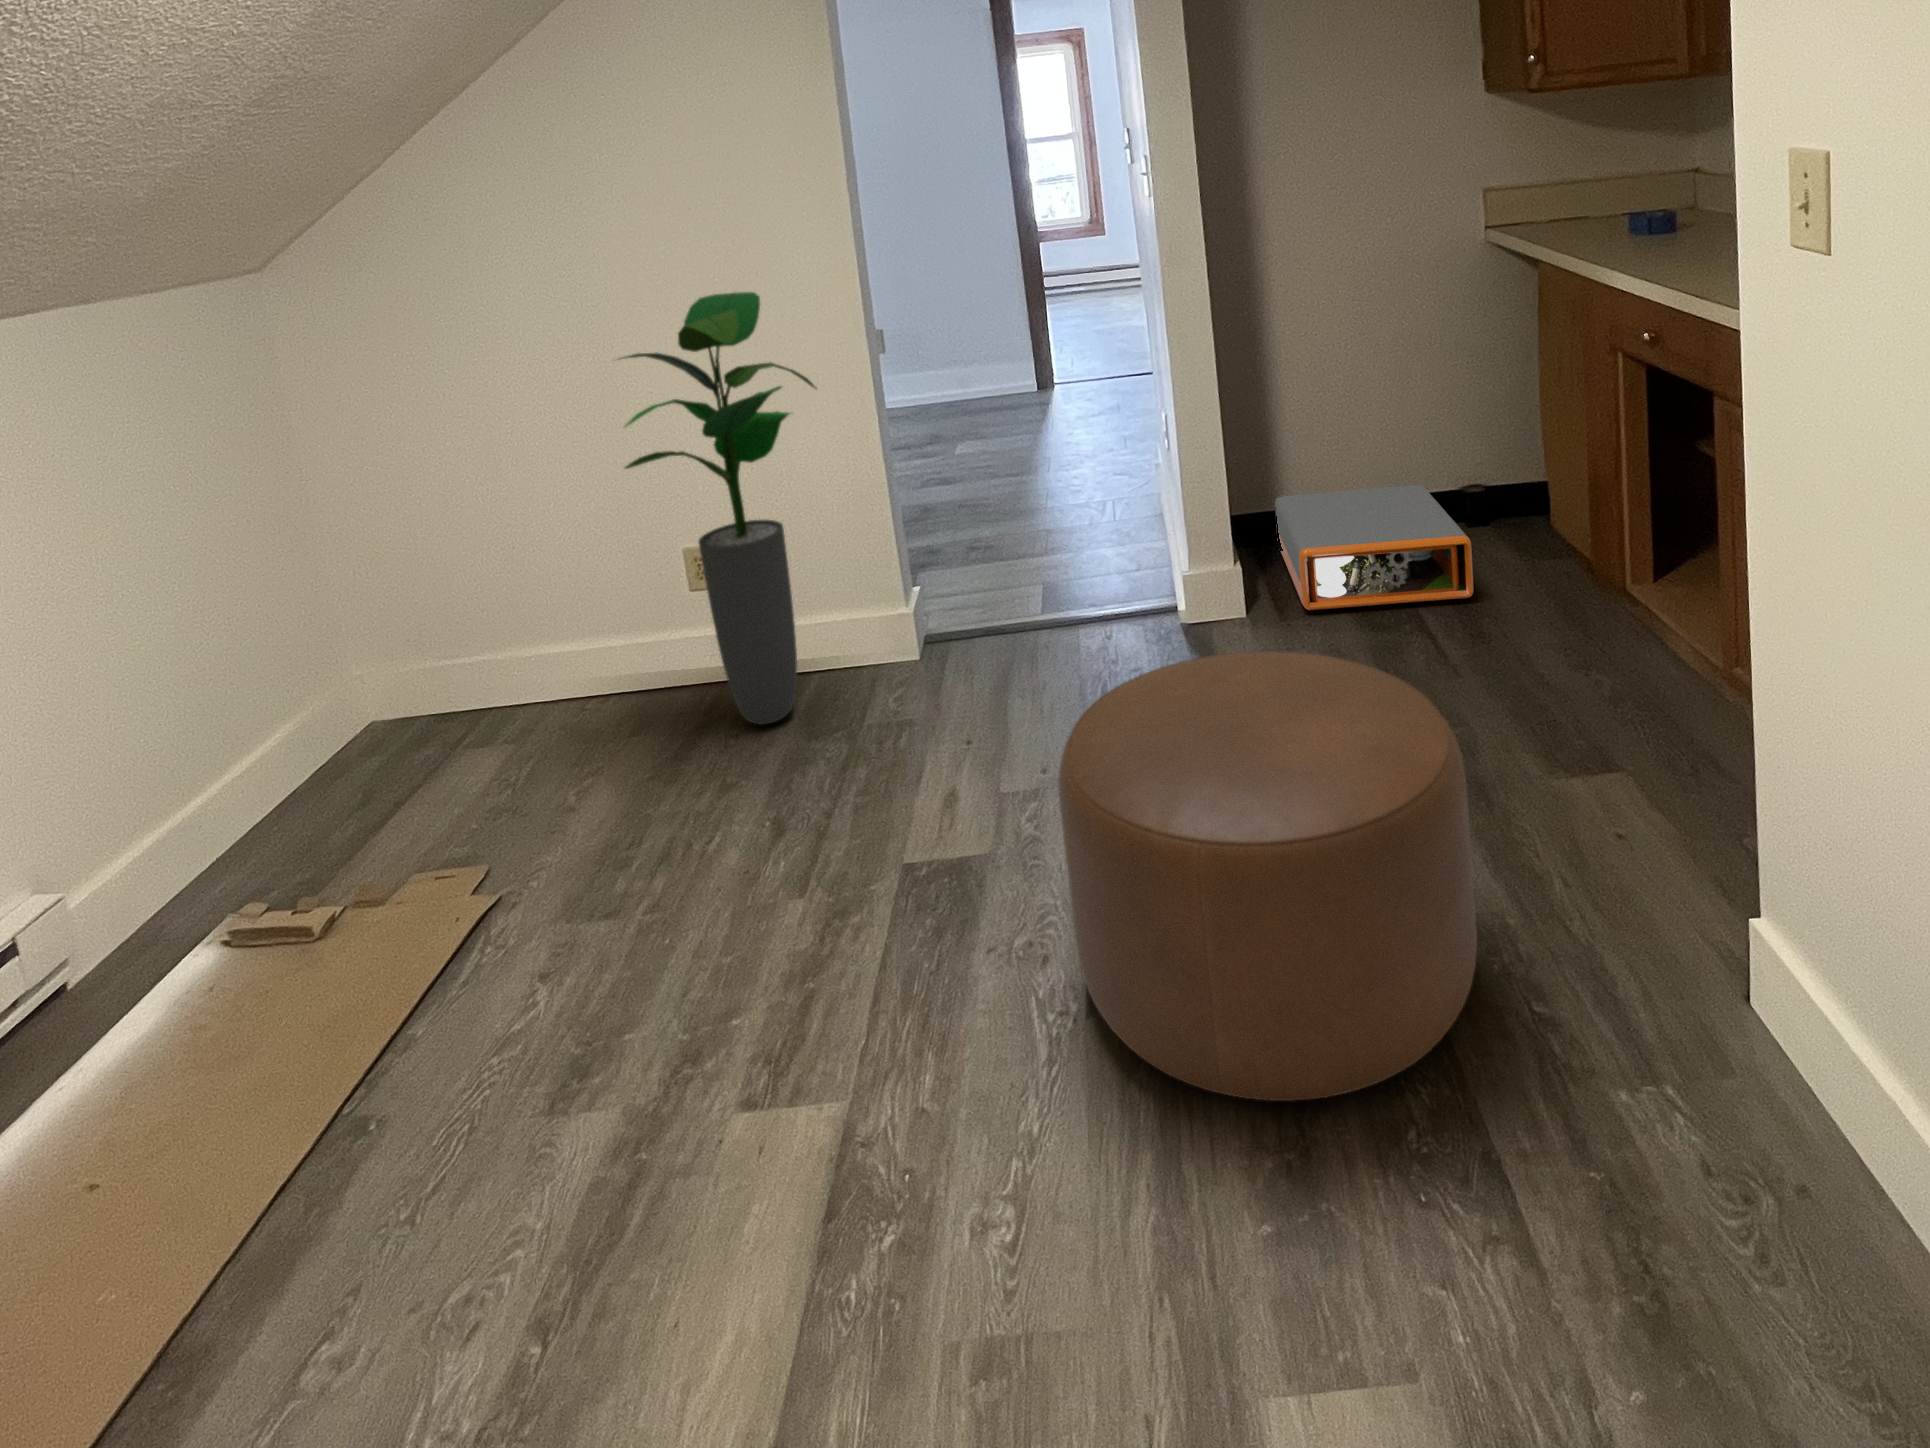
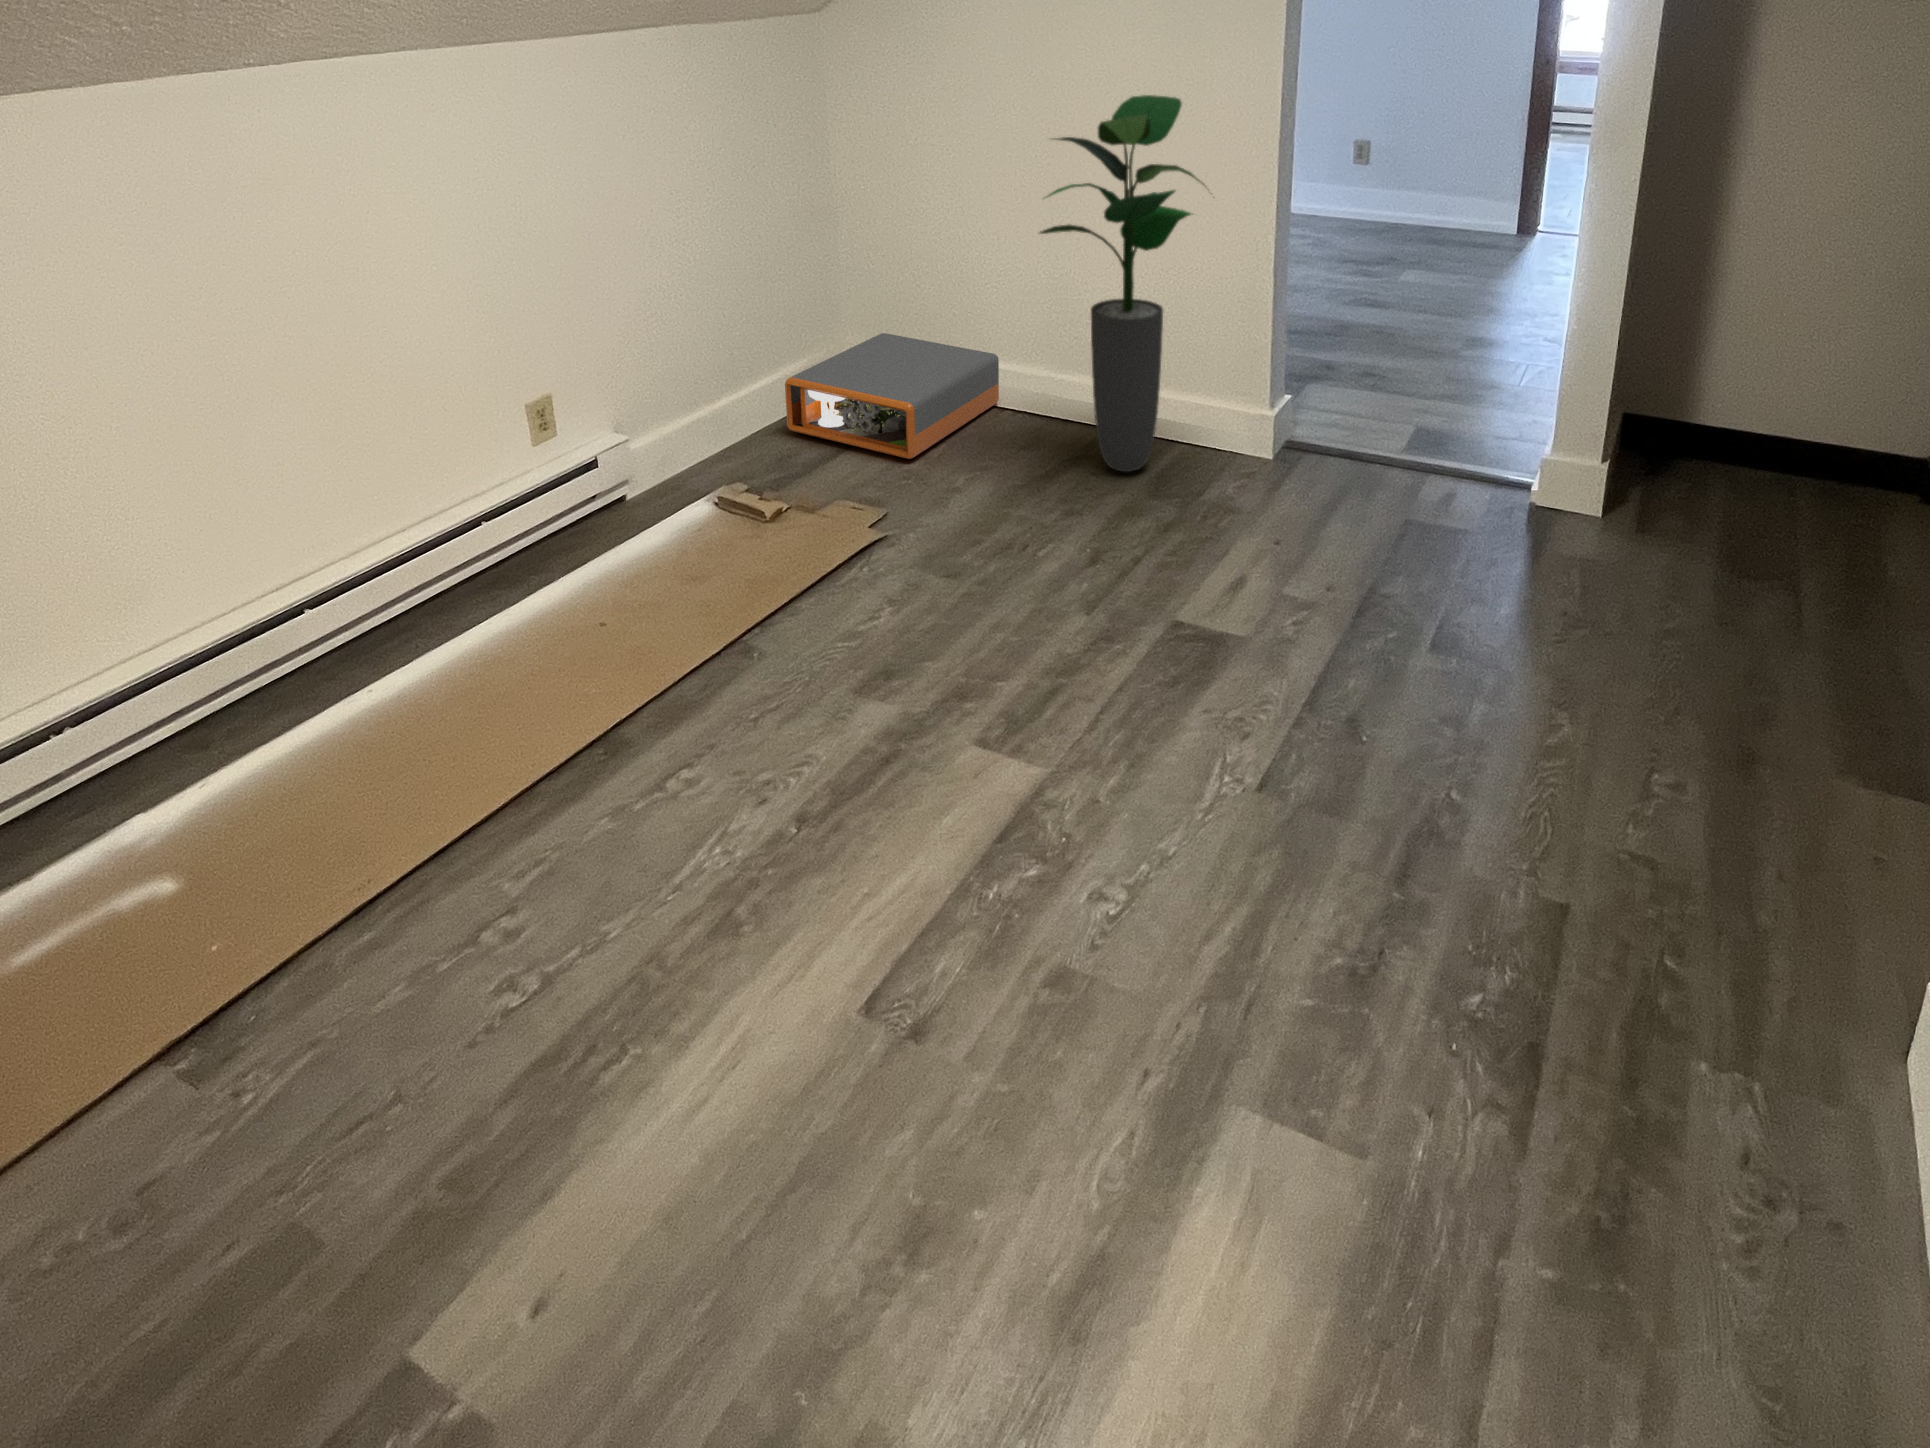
storage box: present [1275,485,1474,610] -> present [785,333,999,459]
ottoman: present [1058,651,1477,1101] -> none [1252,530,1656,945]

